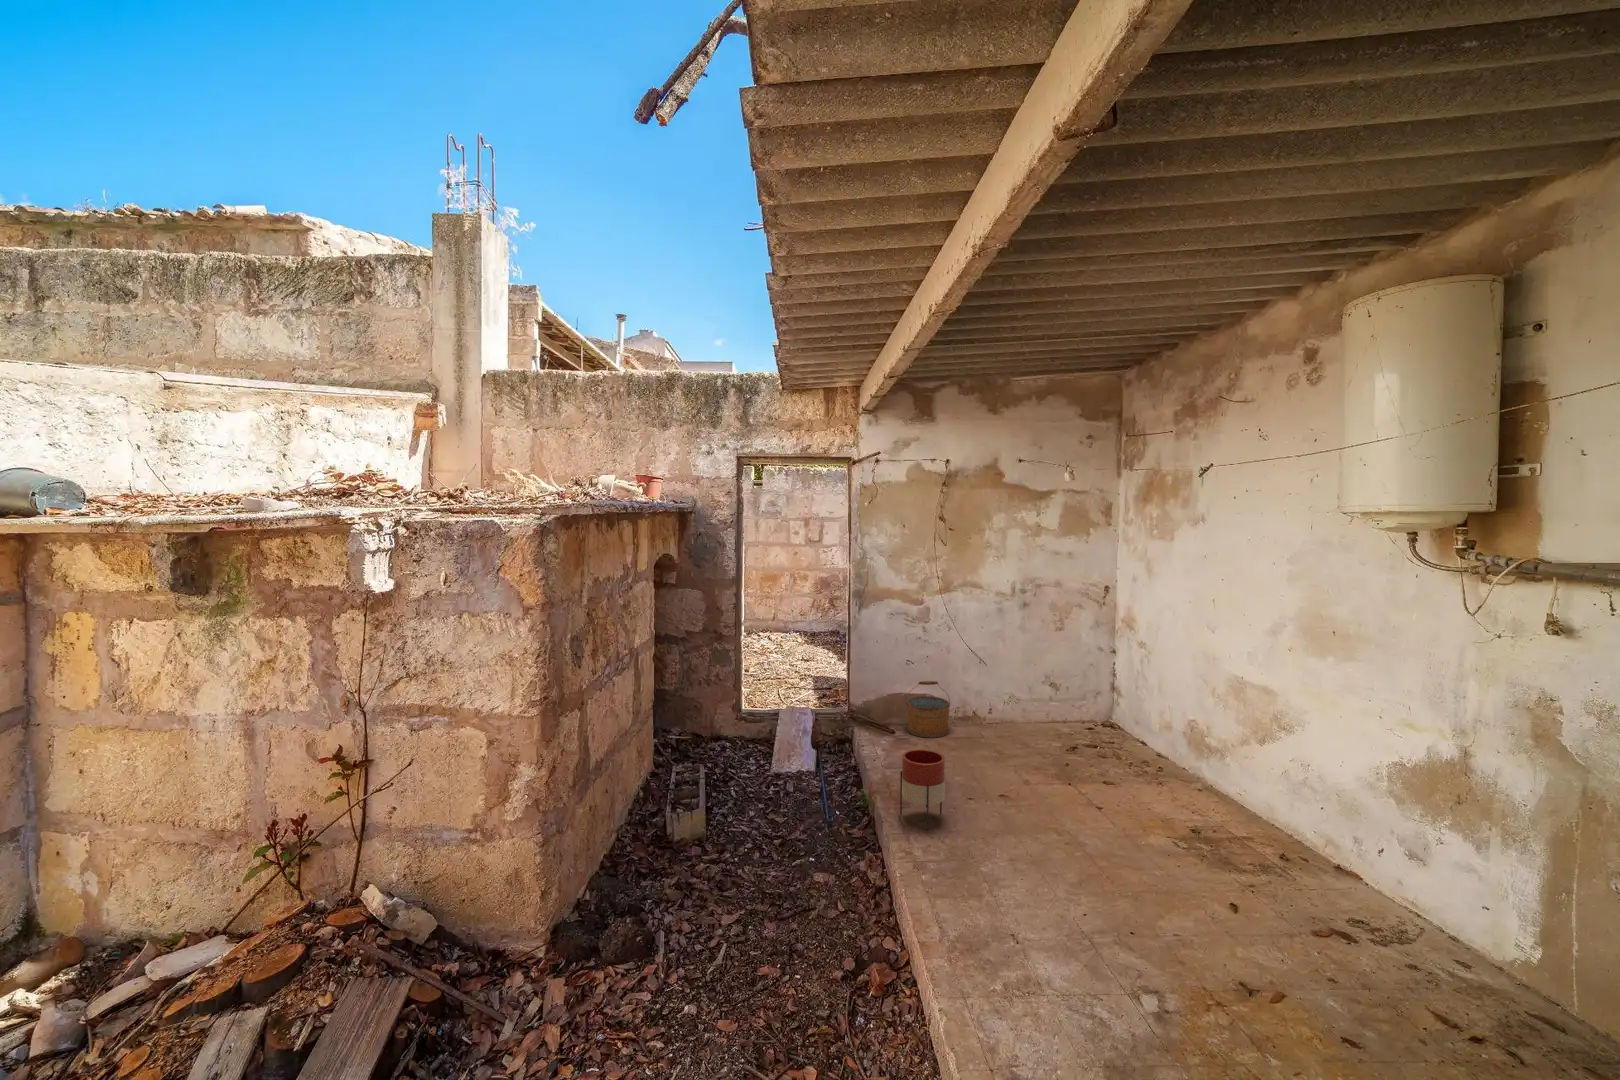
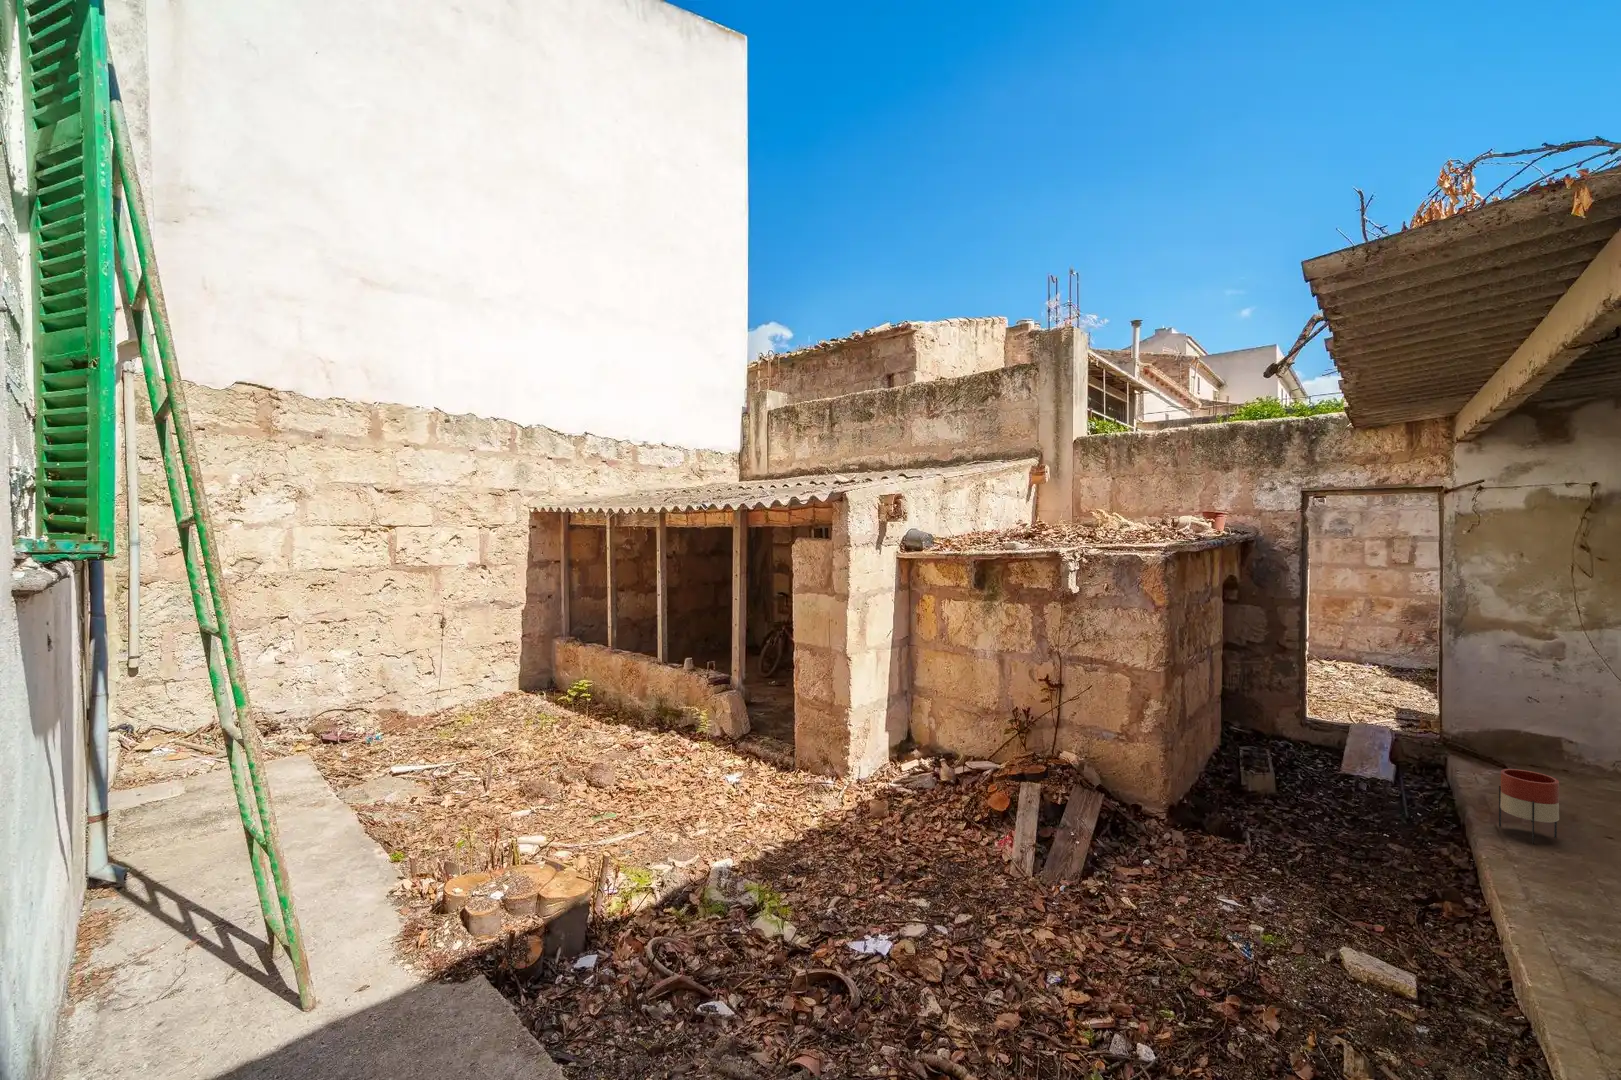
bucket: present [905,681,950,738] -> none [1522,720,1593,783]

